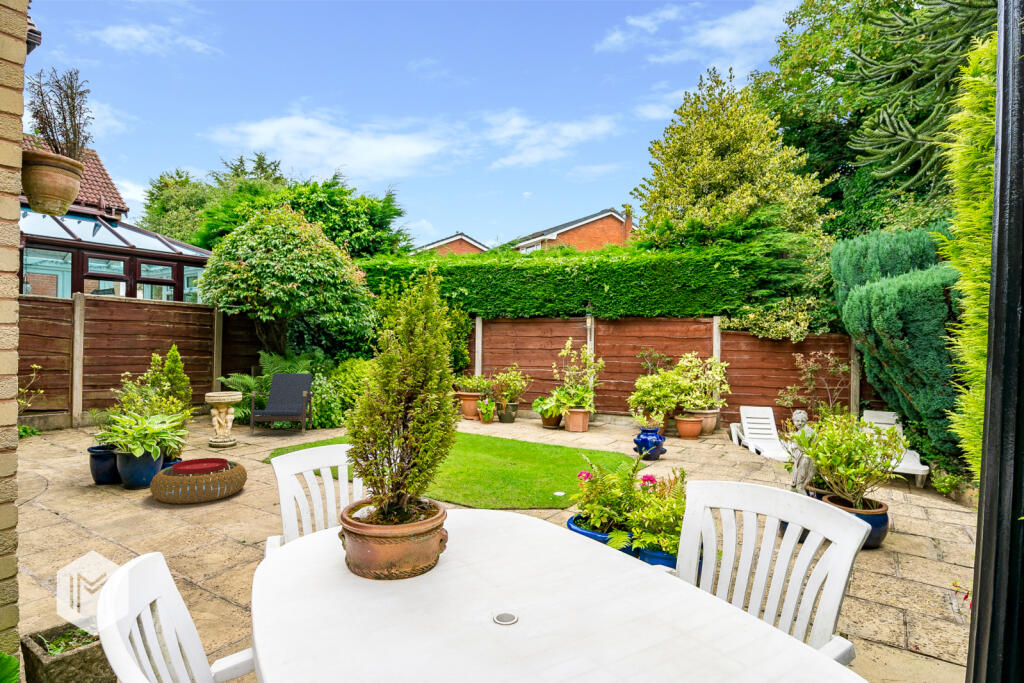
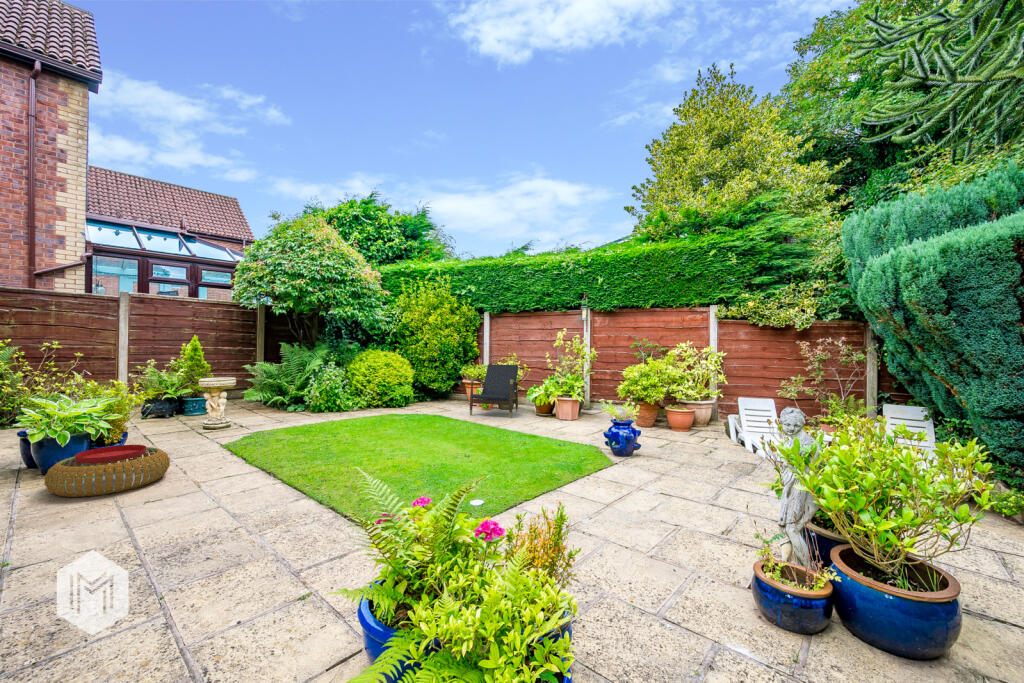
lounge chair: present [250,373,313,436] -> present [470,364,519,418]

